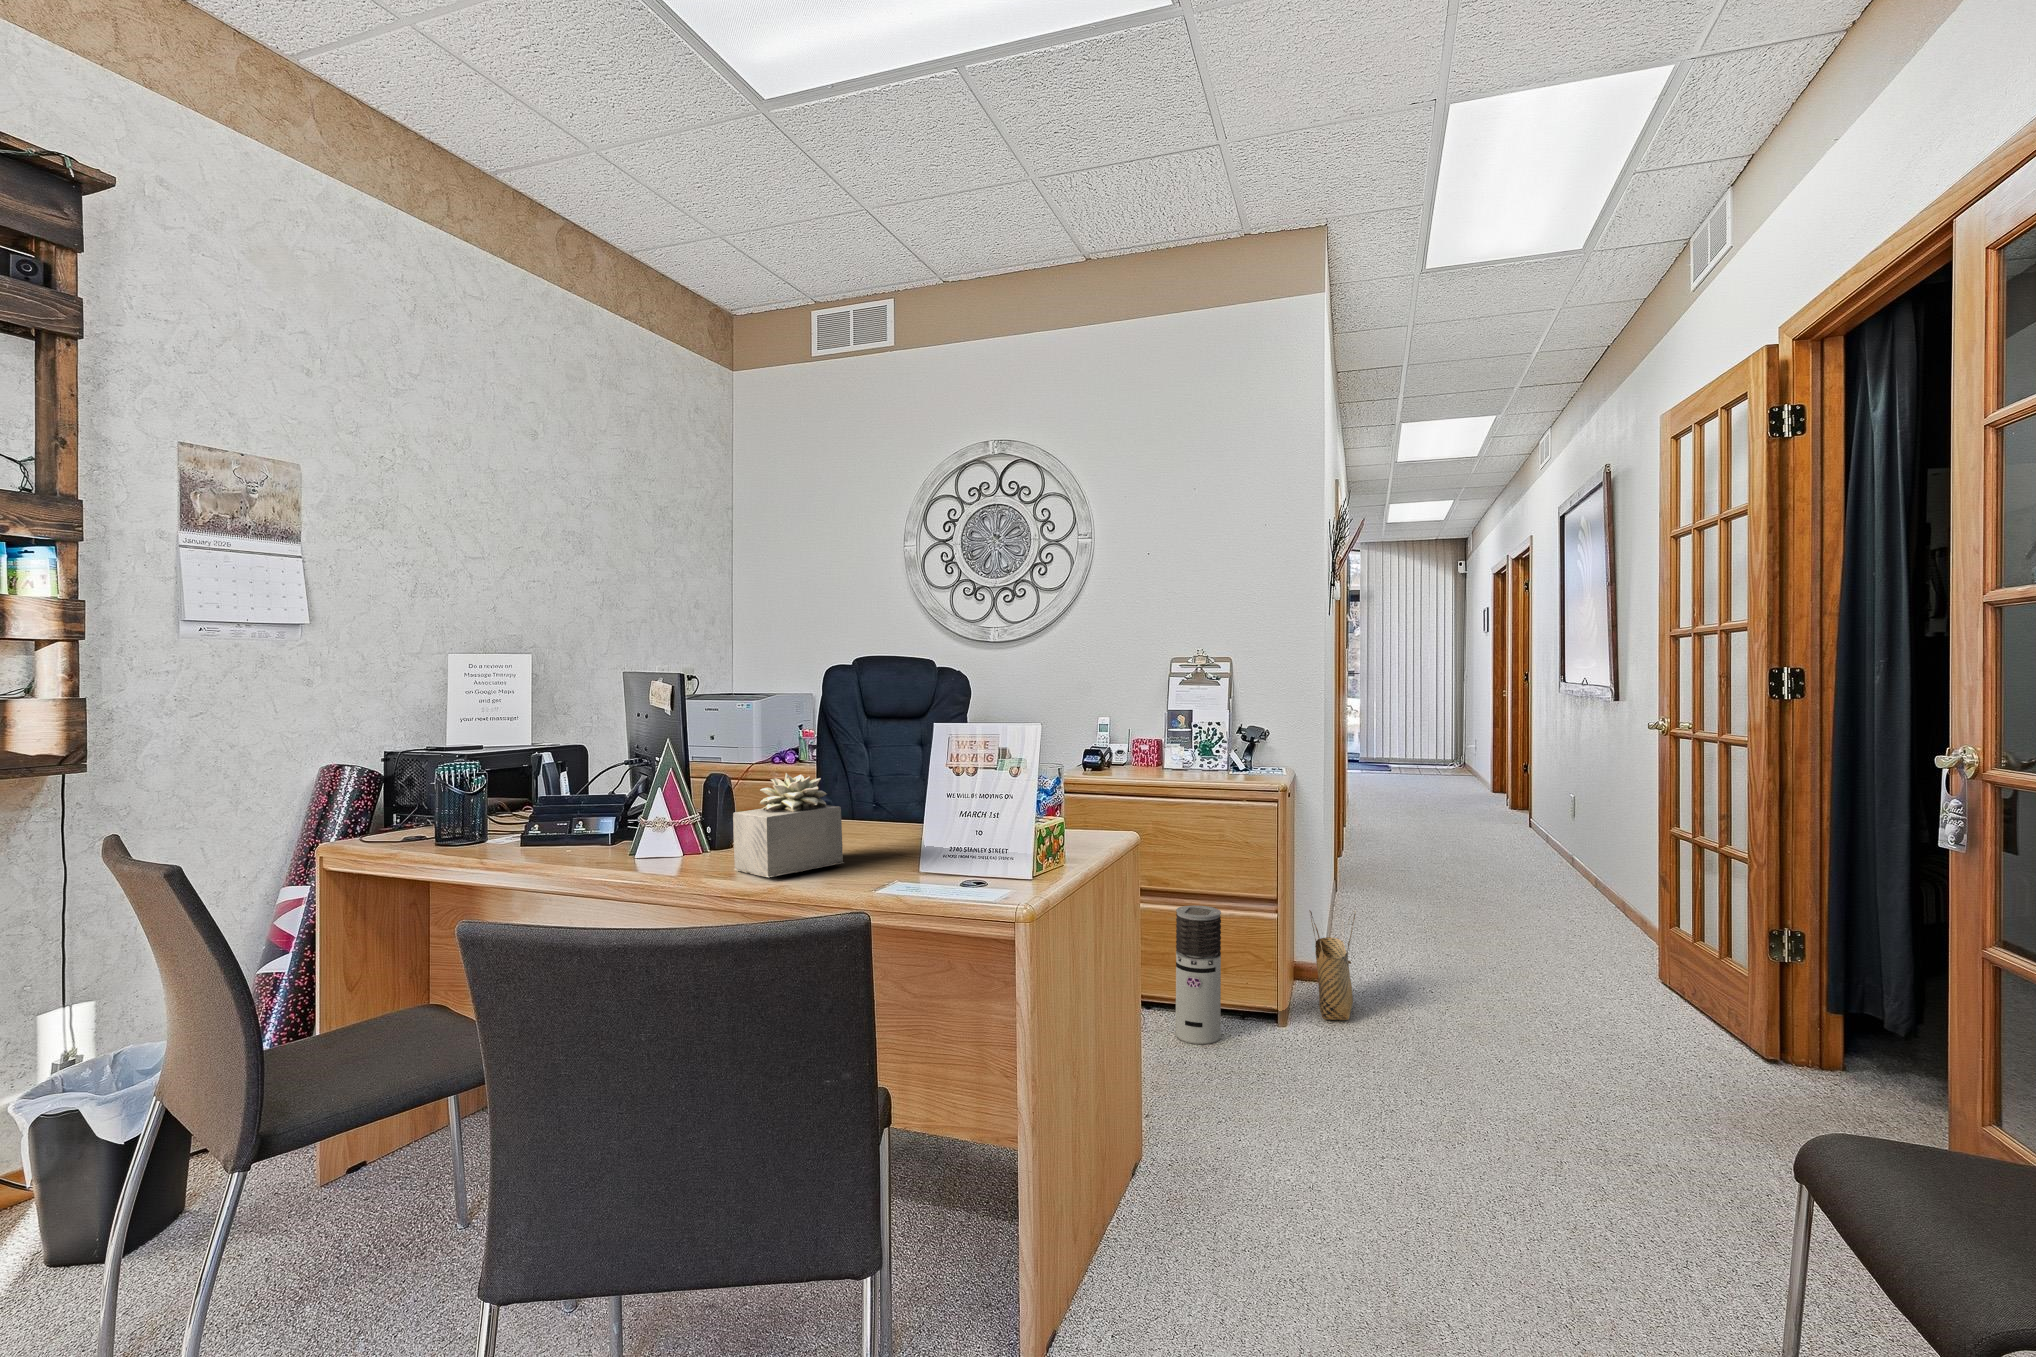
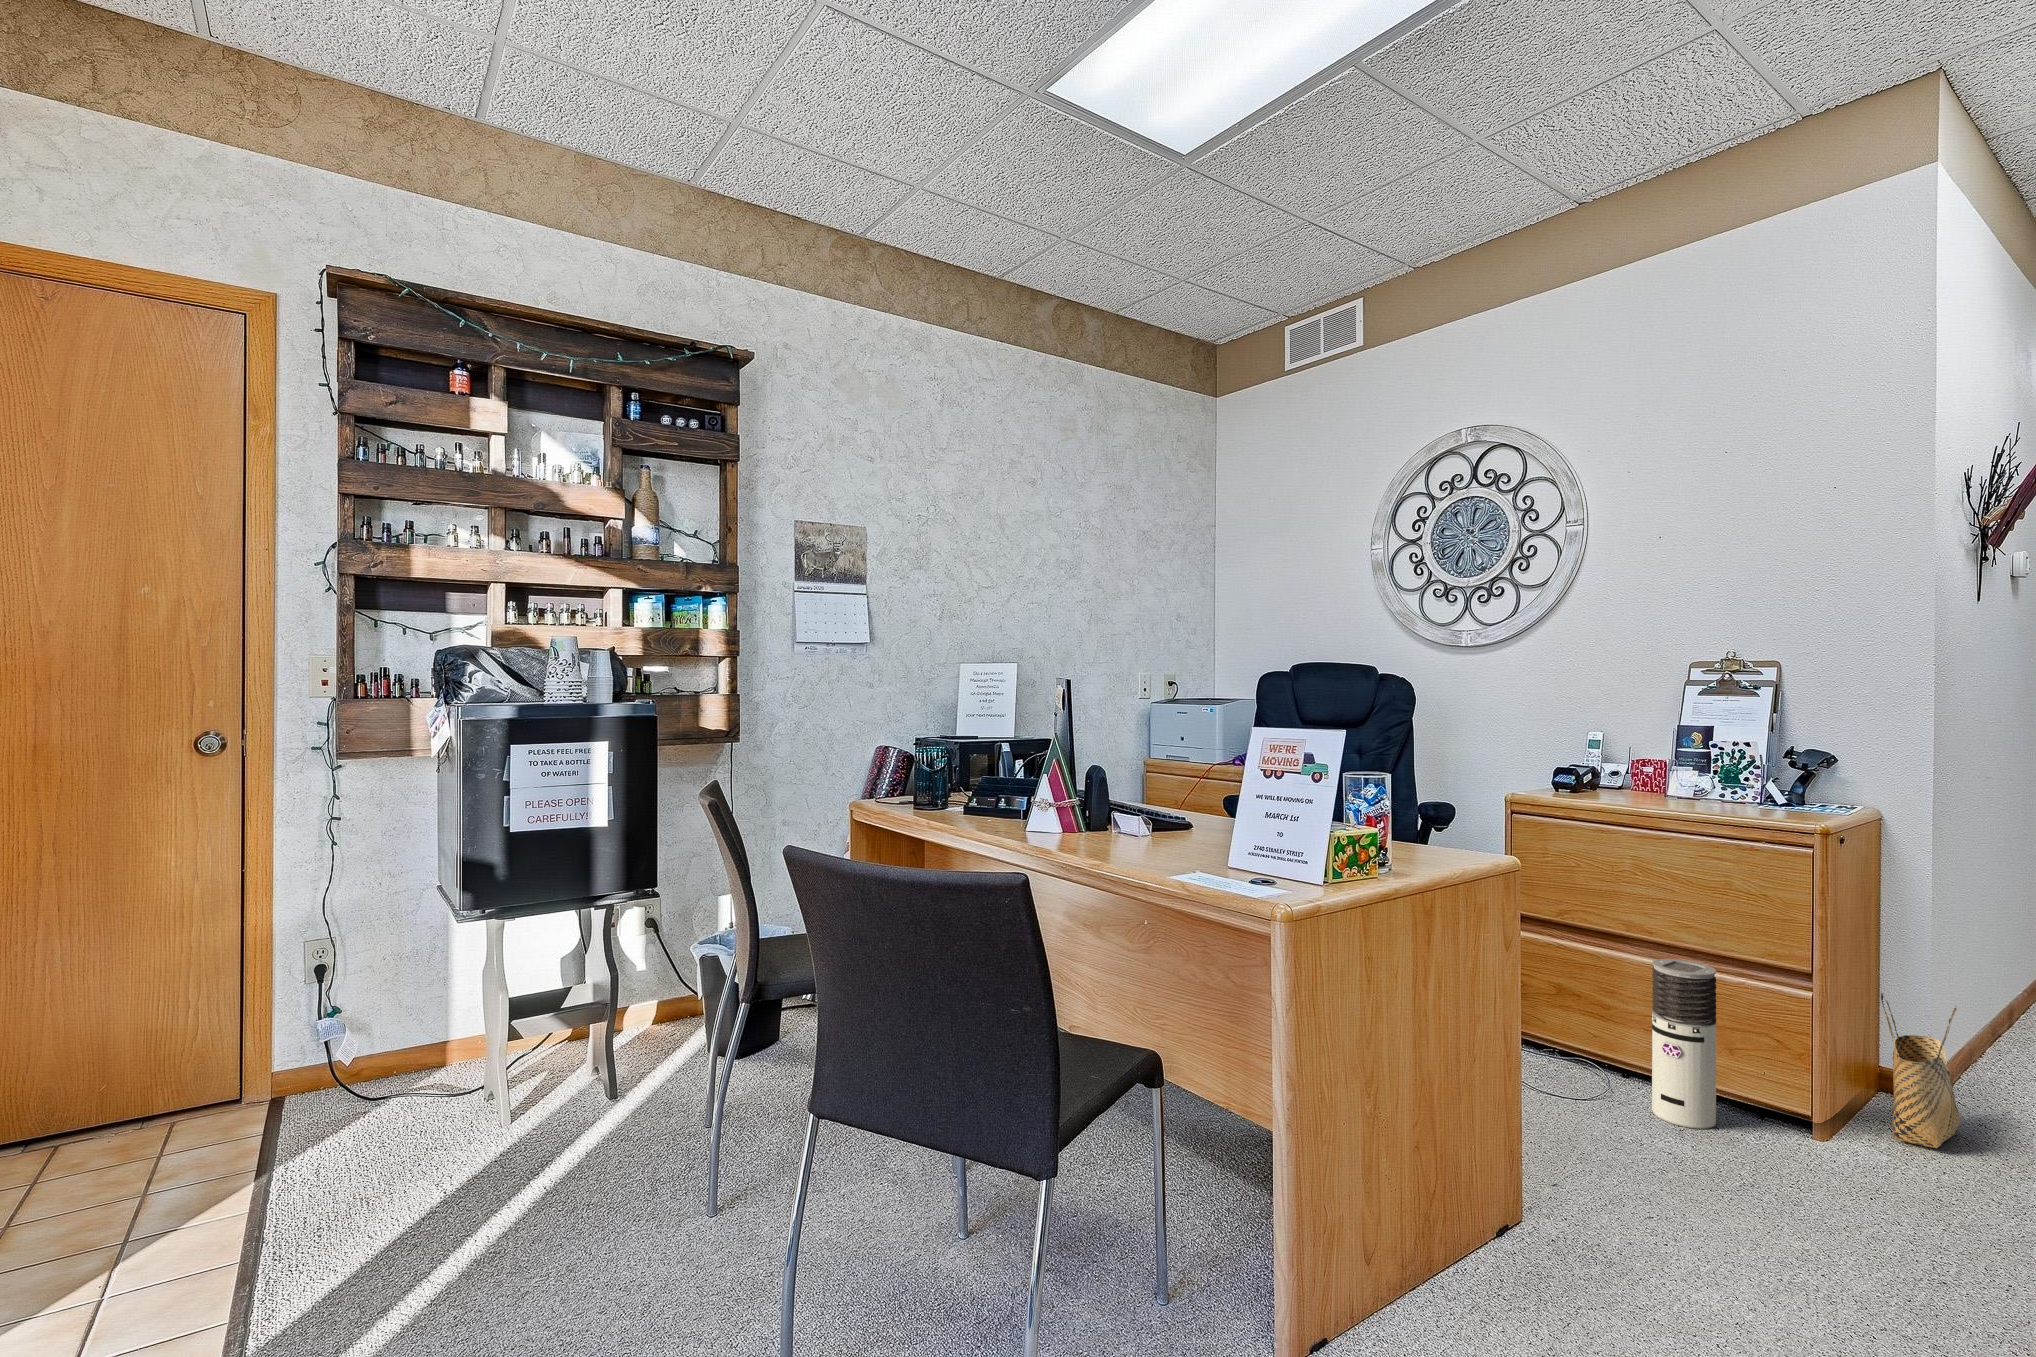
succulent plant: present [733,773,843,877] -> none [1087,765,1177,852]

